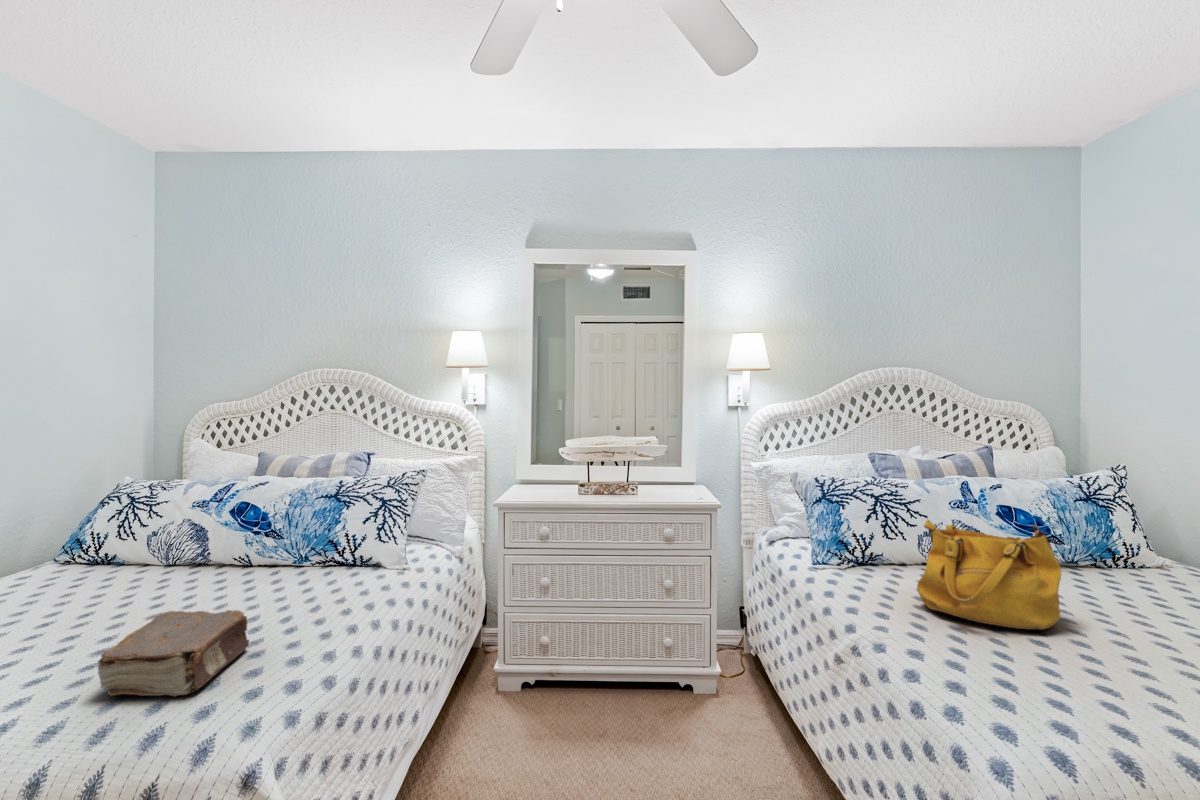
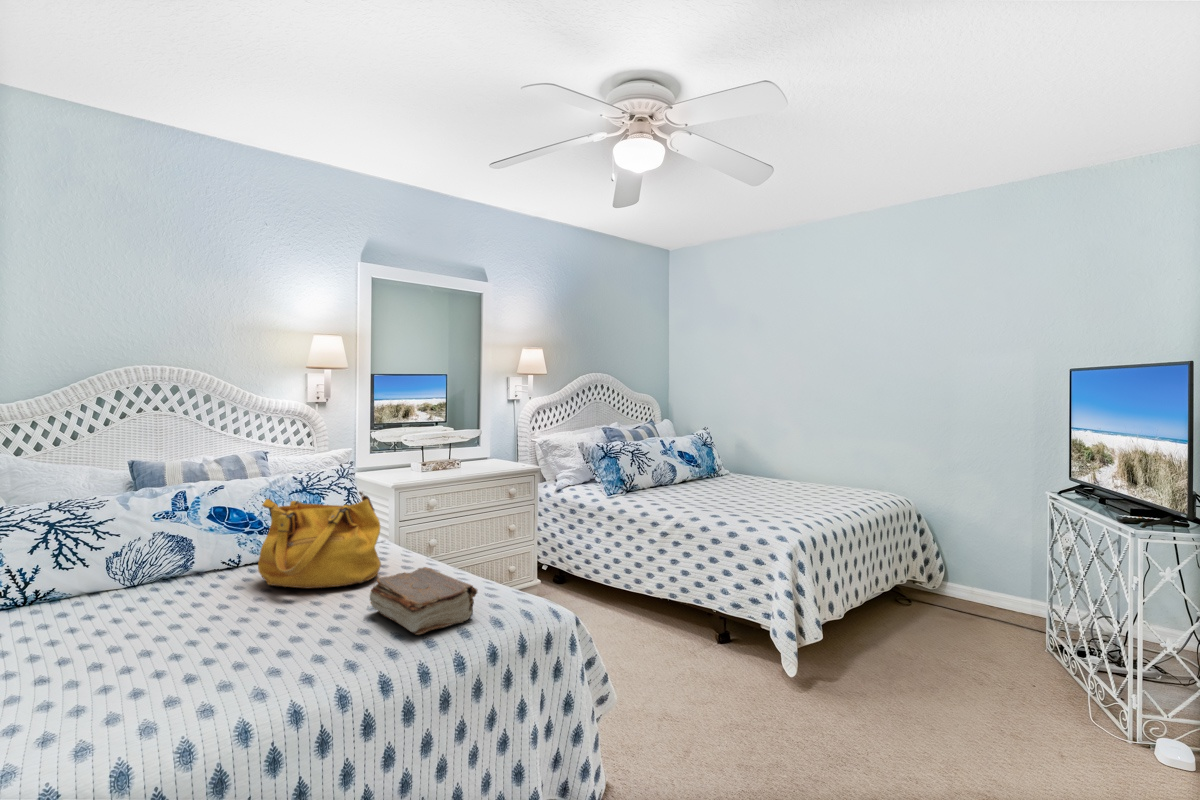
handbag: present [917,520,1061,630] -> present [258,492,381,588]

